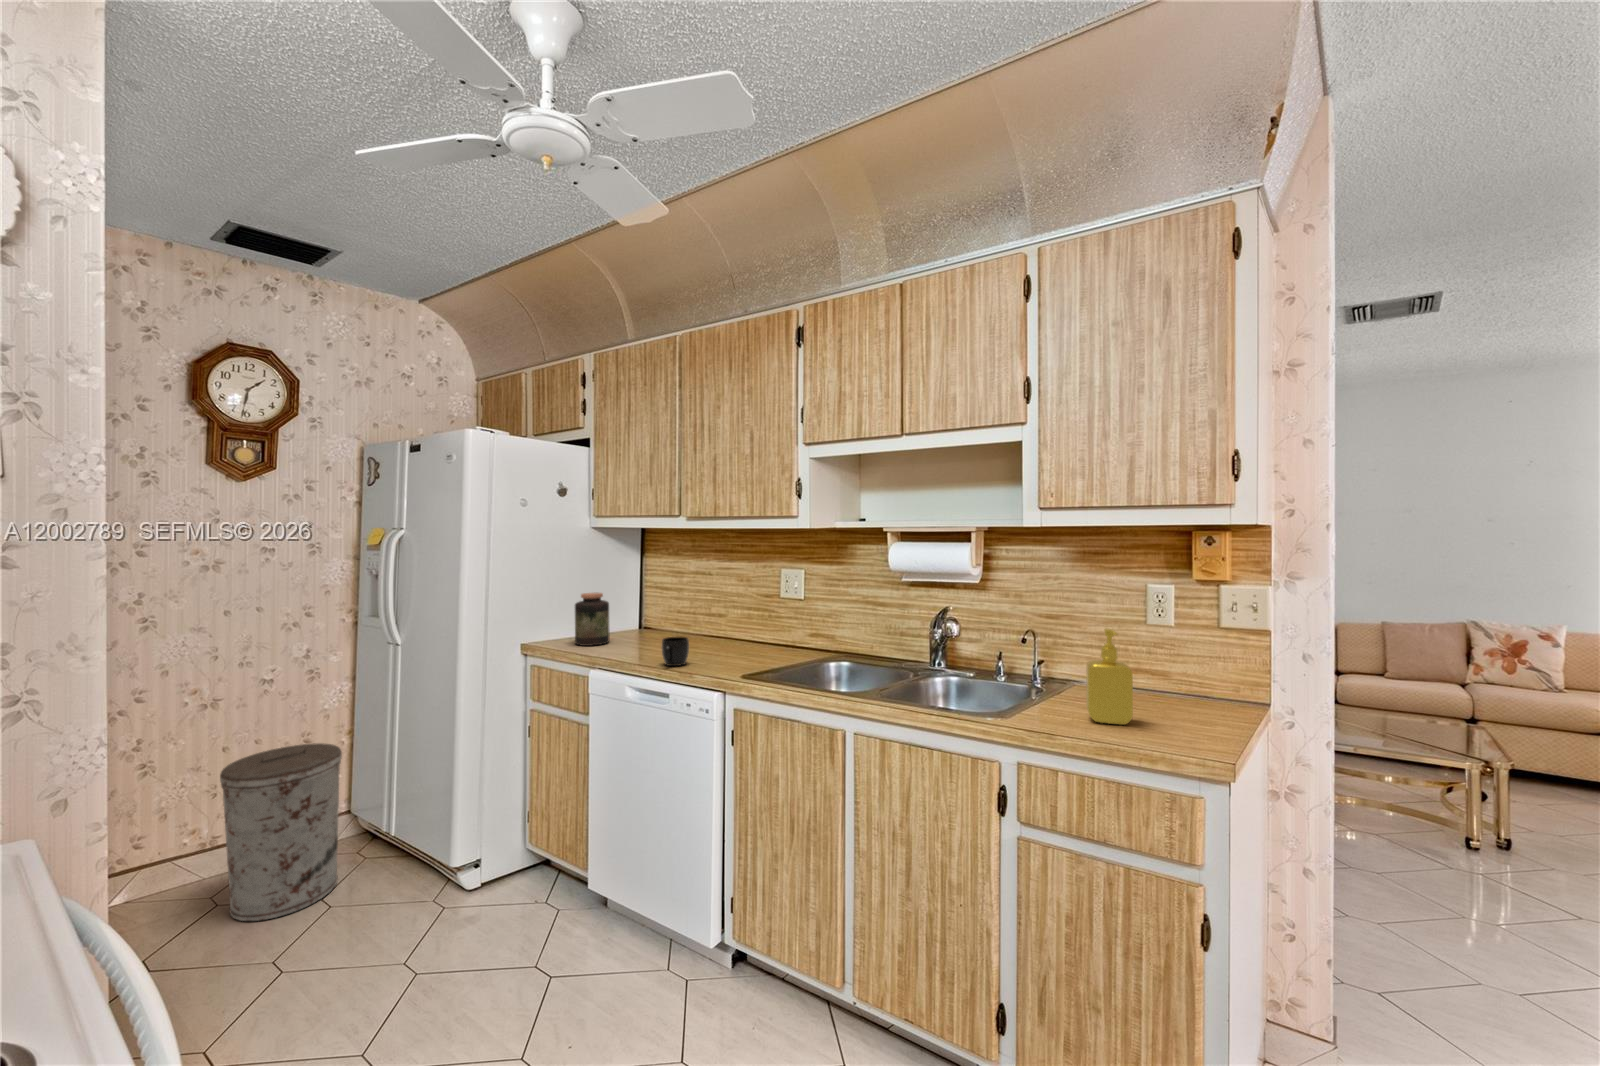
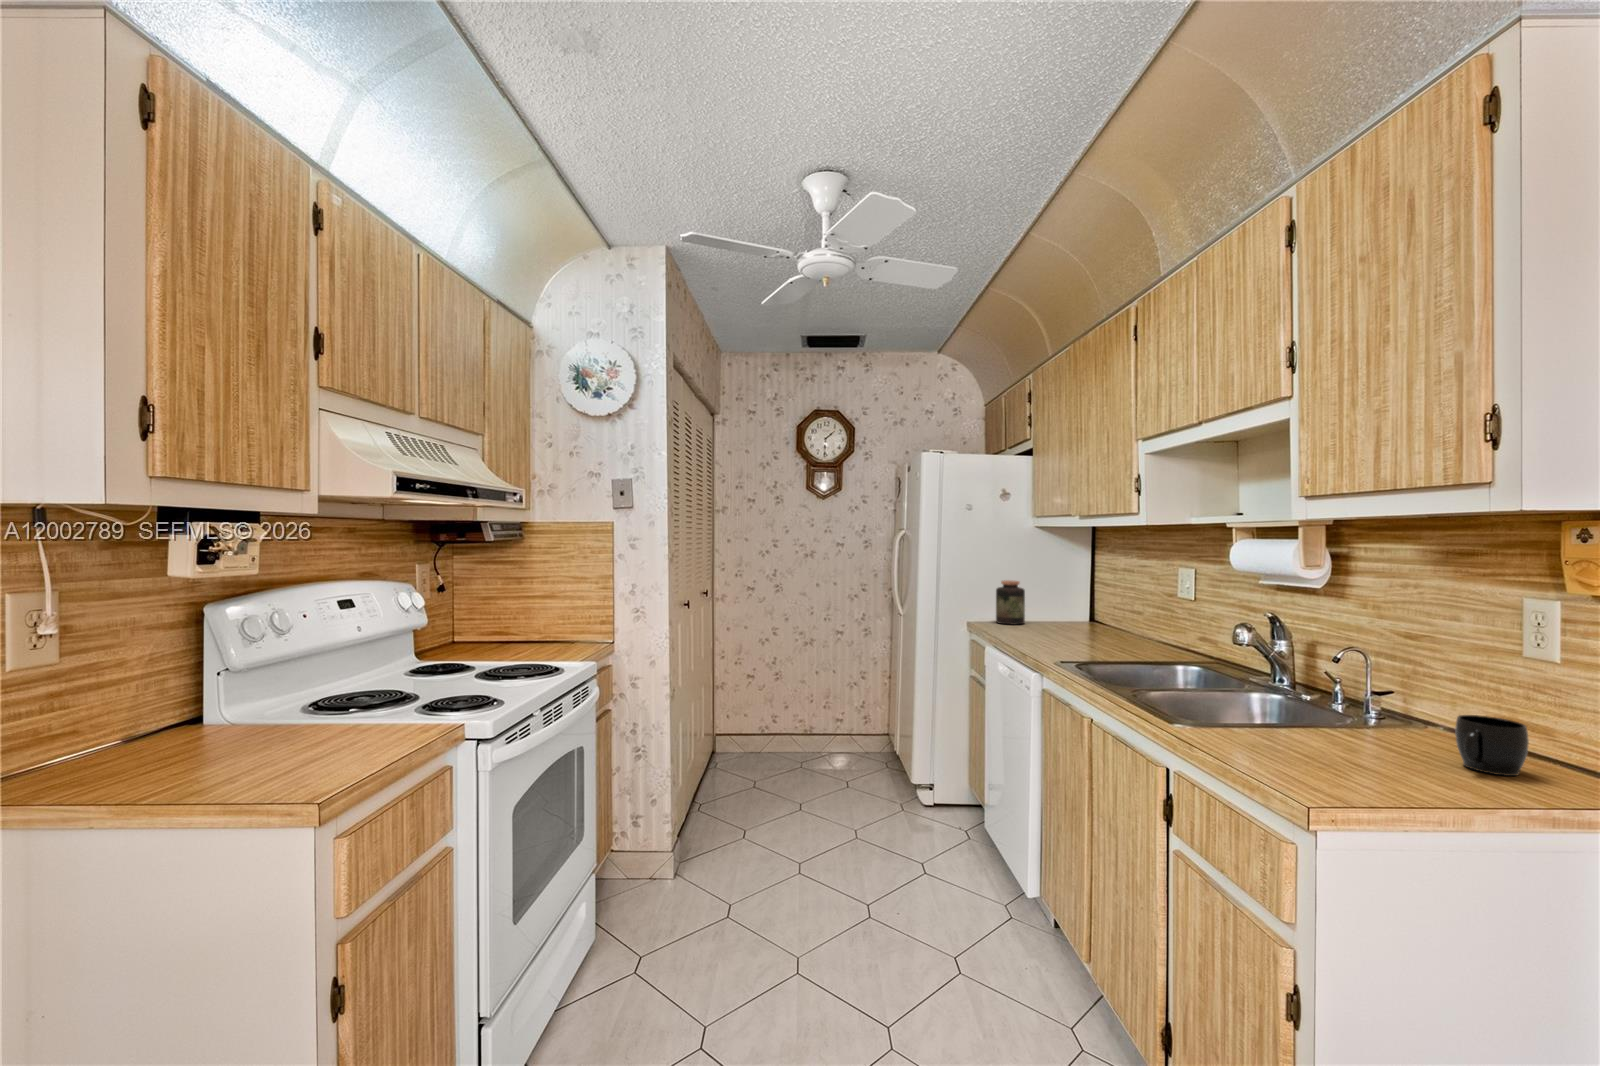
soap dispenser: present [1086,629,1133,725] -> none [1327,639,1396,754]
mug: present [662,637,689,666] -> present [1455,715,1529,776]
trash can: present [220,743,342,921] -> none [805,667,865,769]

